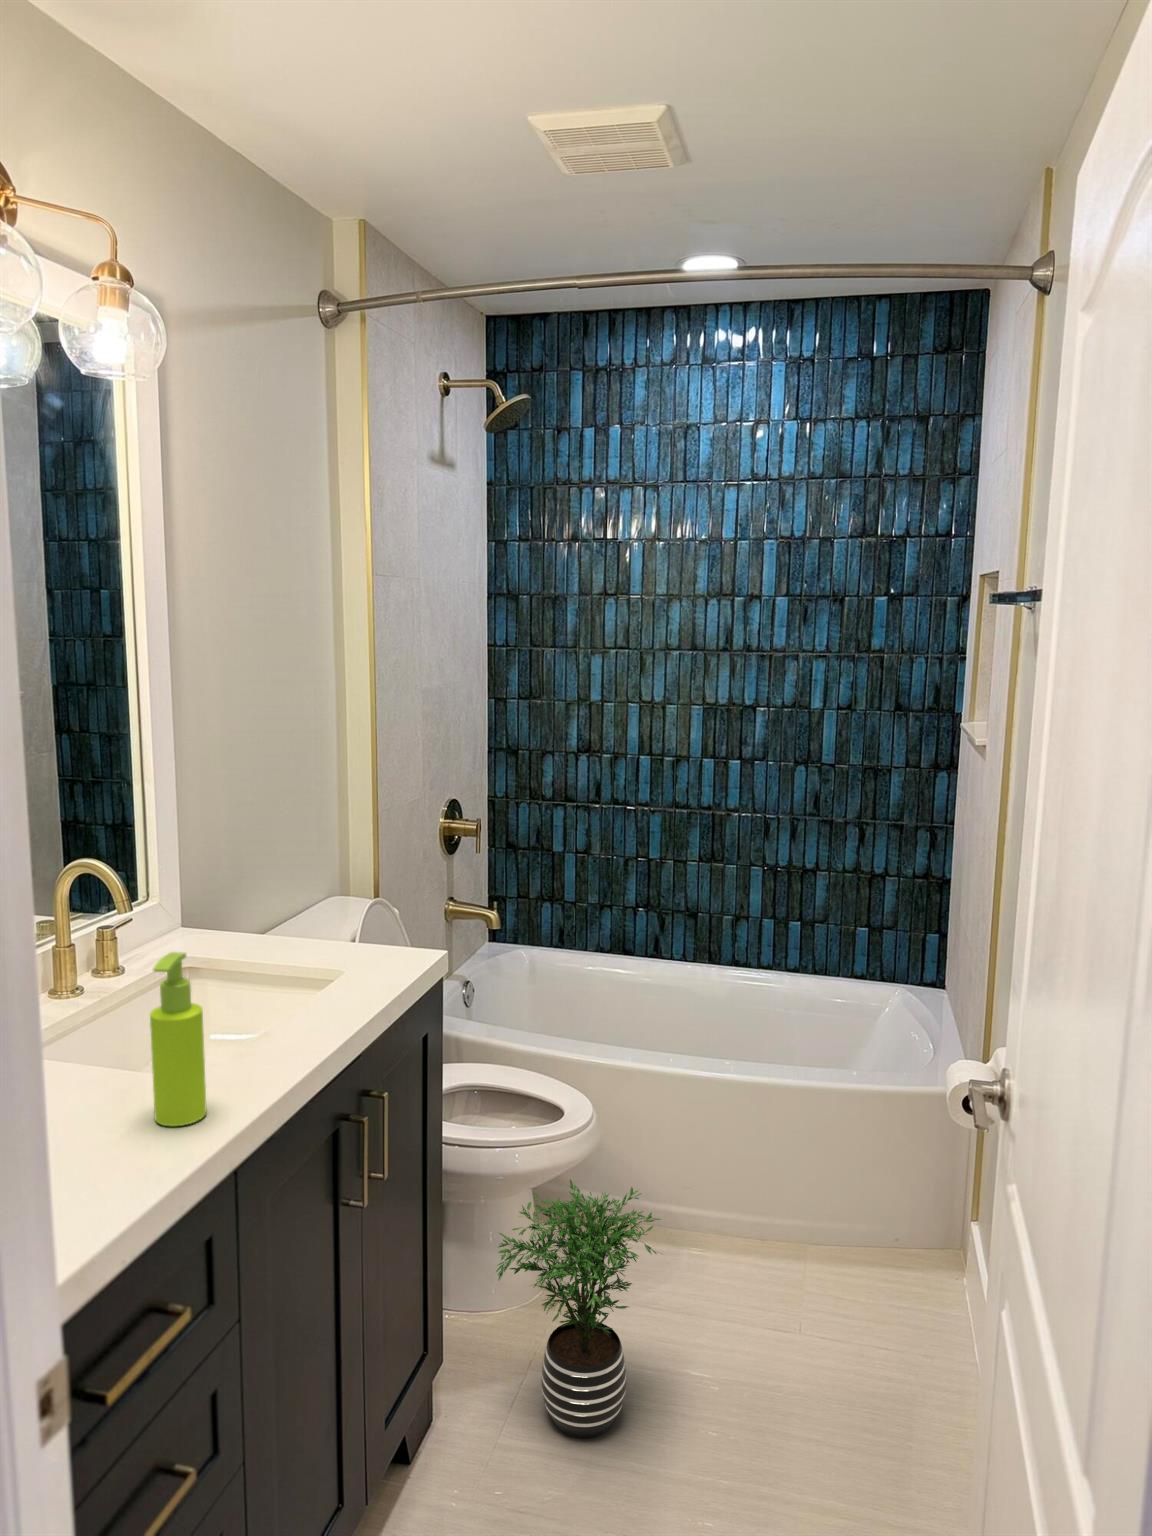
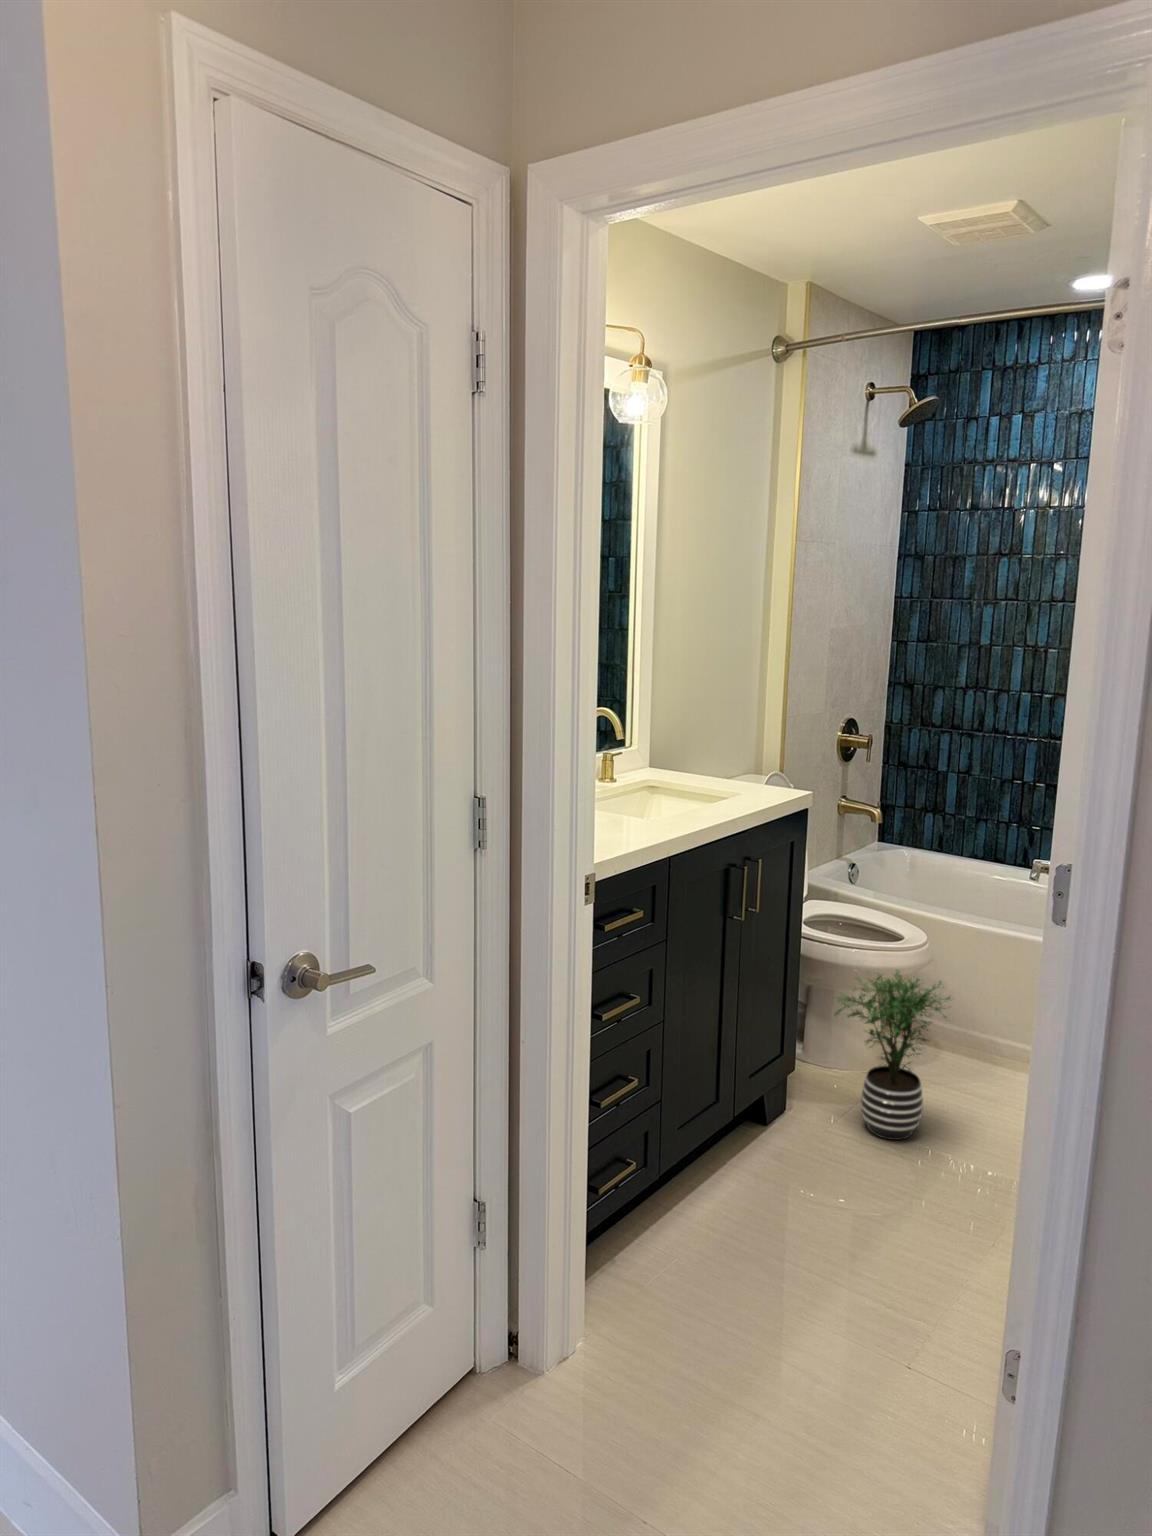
soap dispenser: present [150,952,207,1126] -> none [632,738,660,830]

